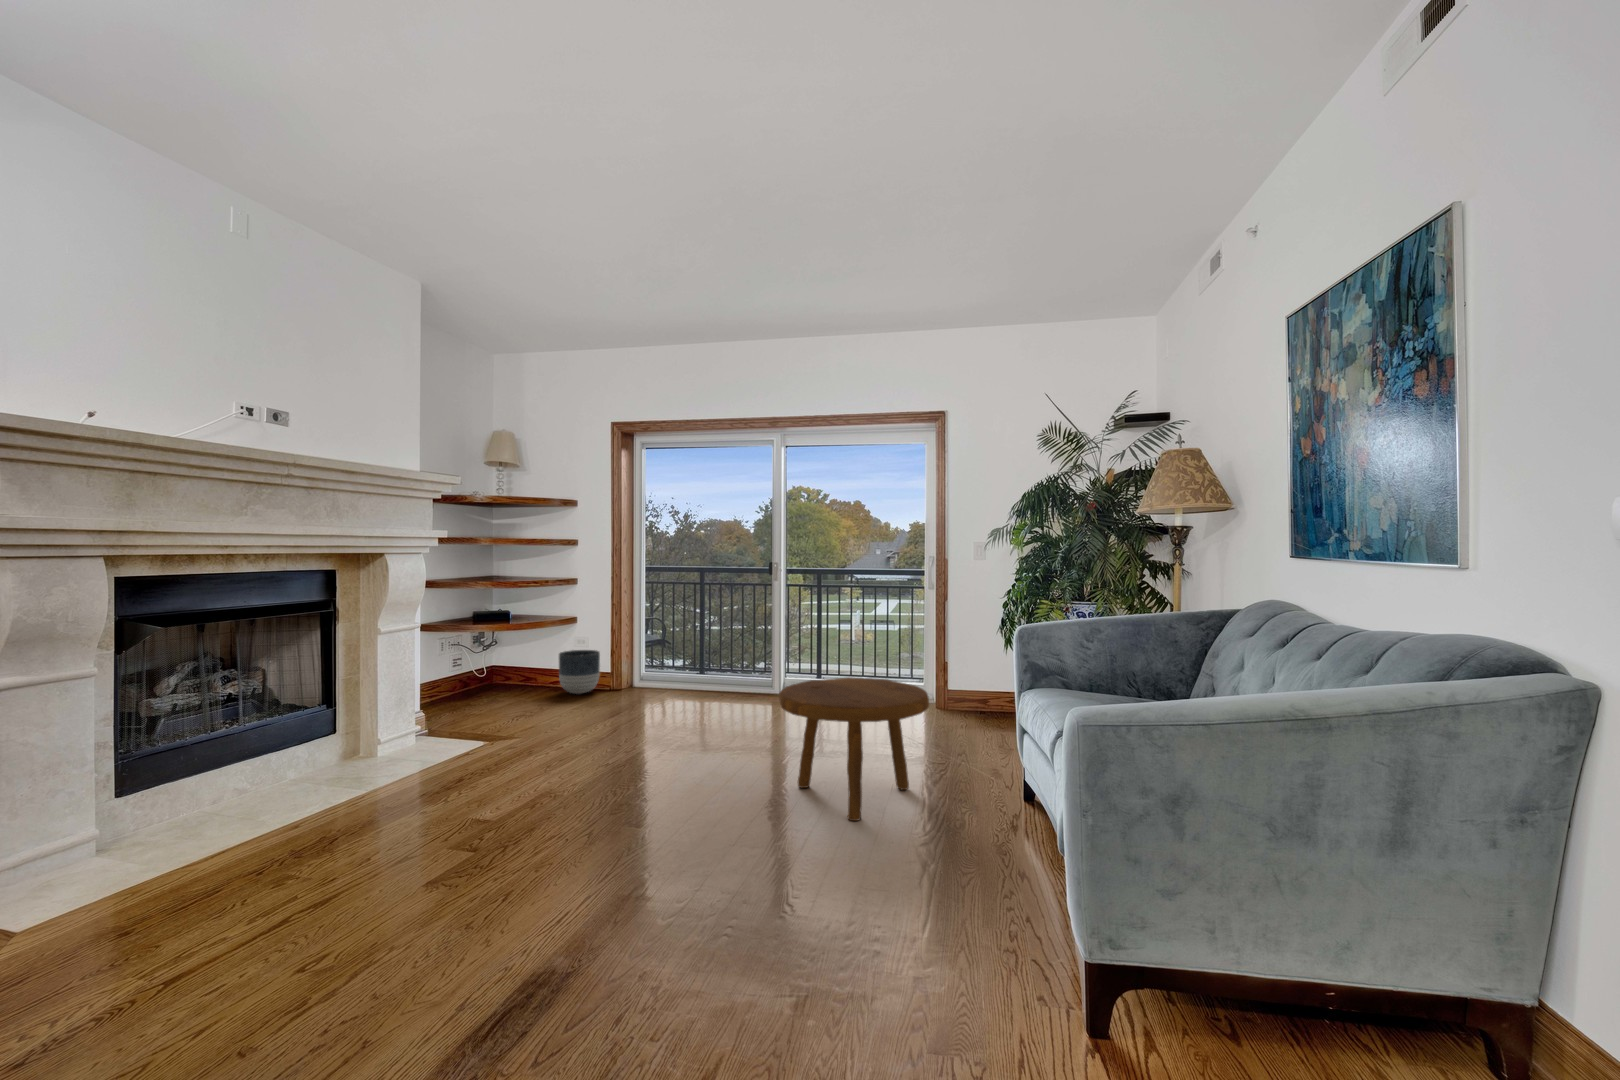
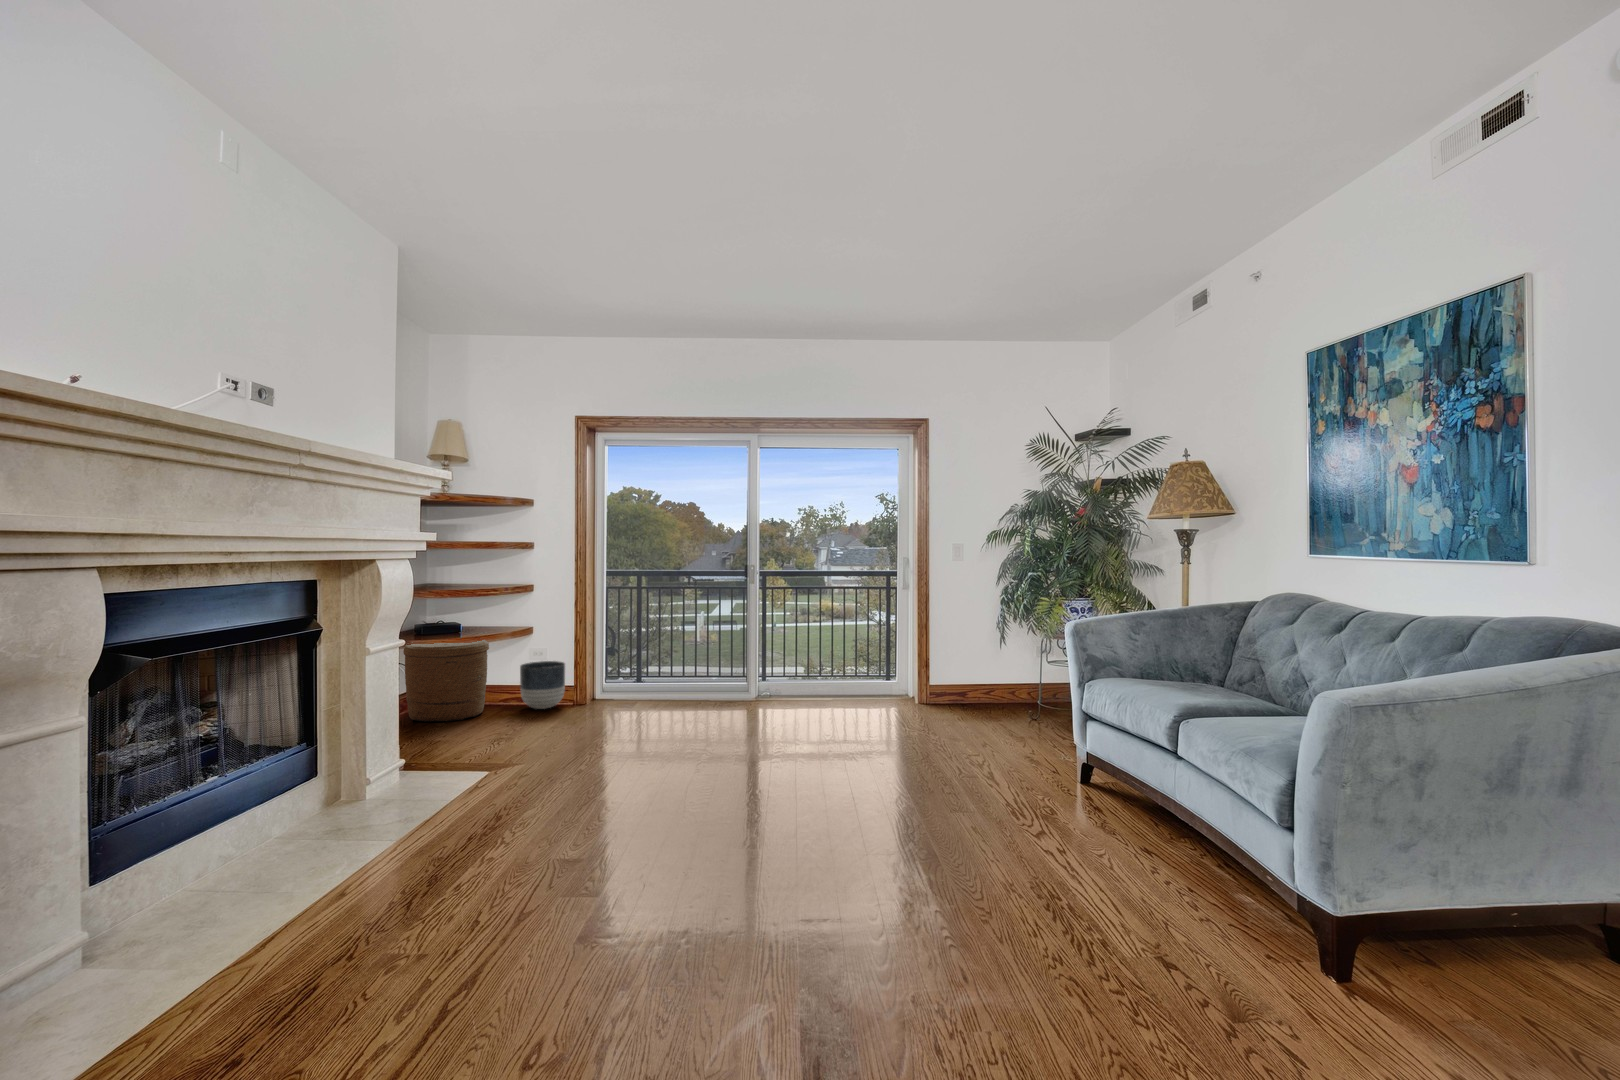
woven basket: none [456,626,532,700] -> present [403,640,489,721]
footstool: present [779,677,929,821] -> none [859,677,1005,814]

